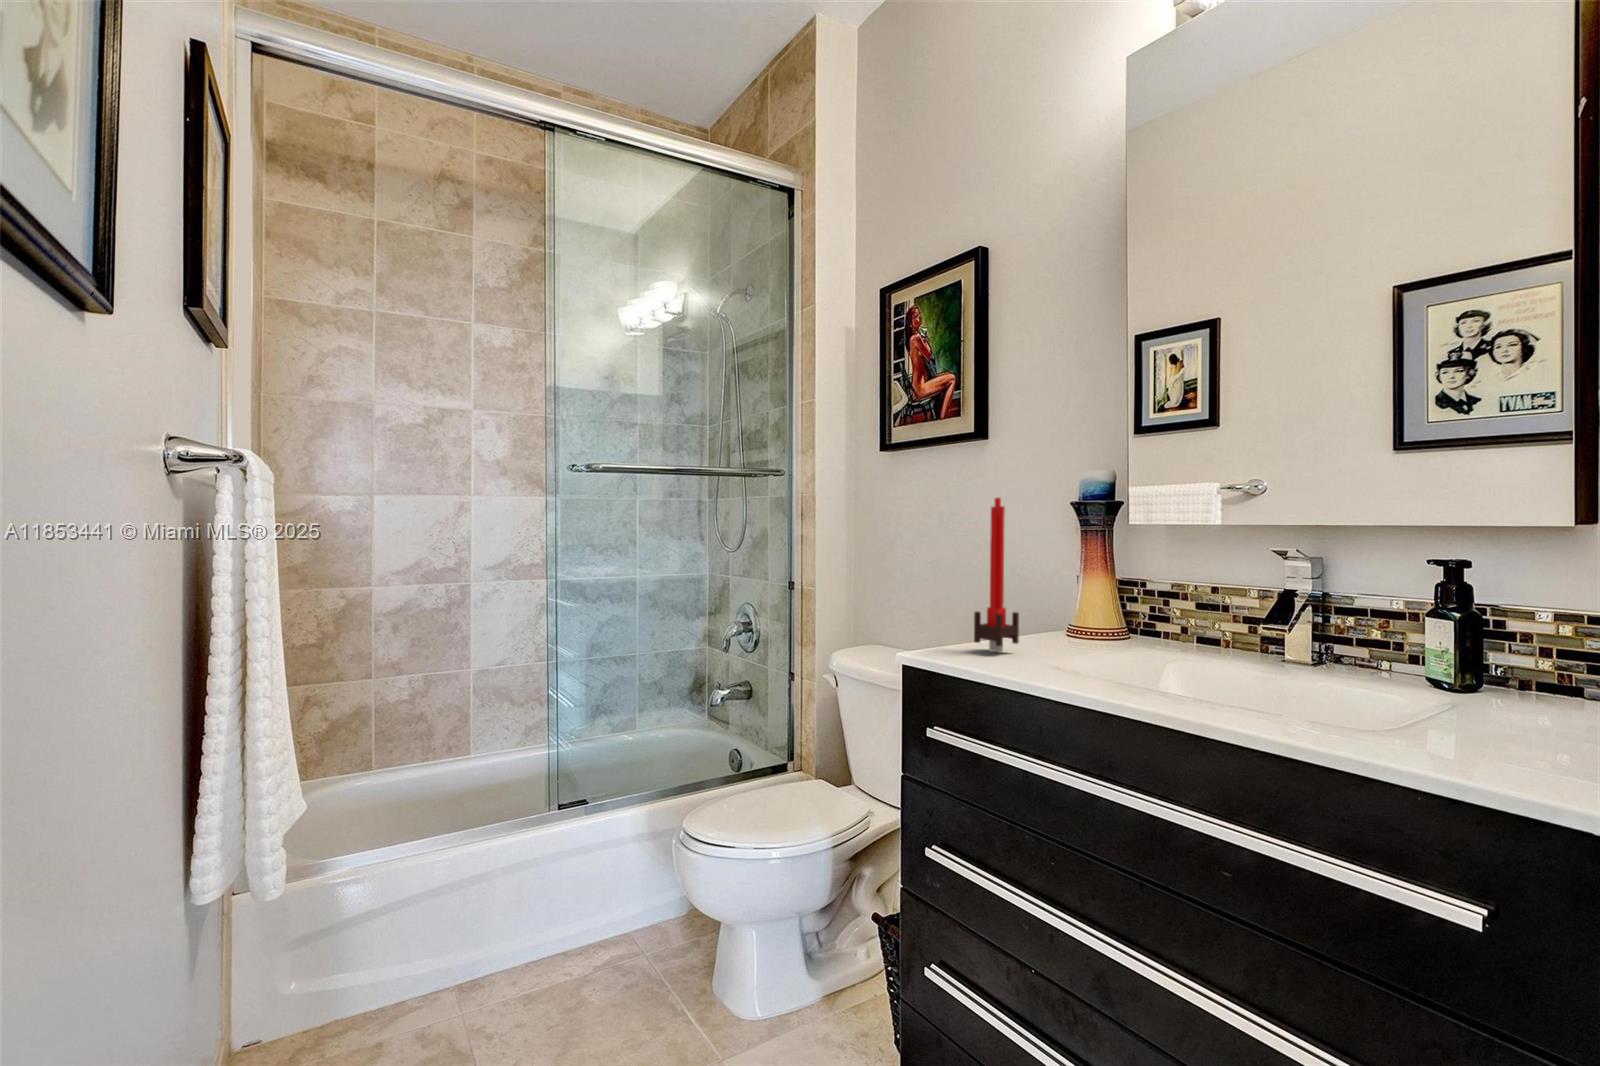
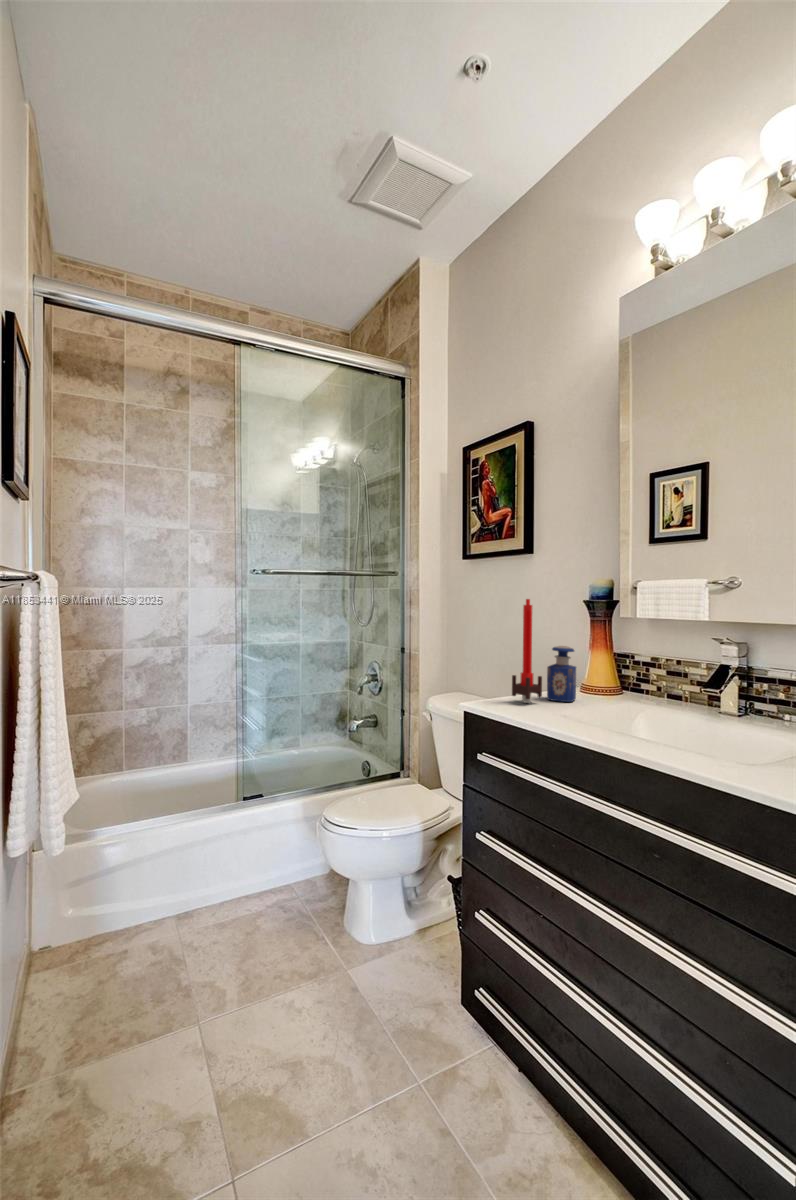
perfume bottle: none [1024,568,1066,651] -> present [547,646,576,702]

